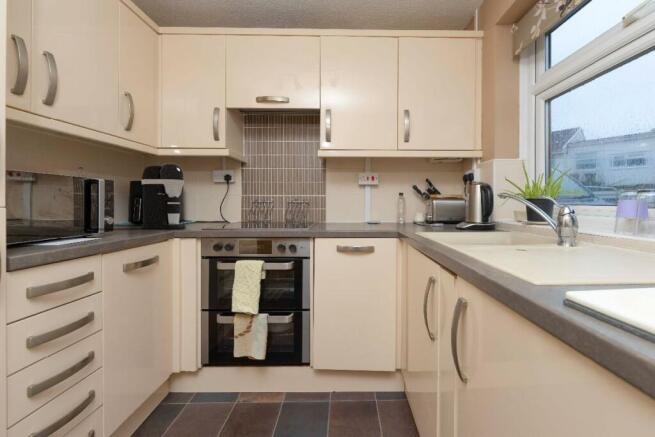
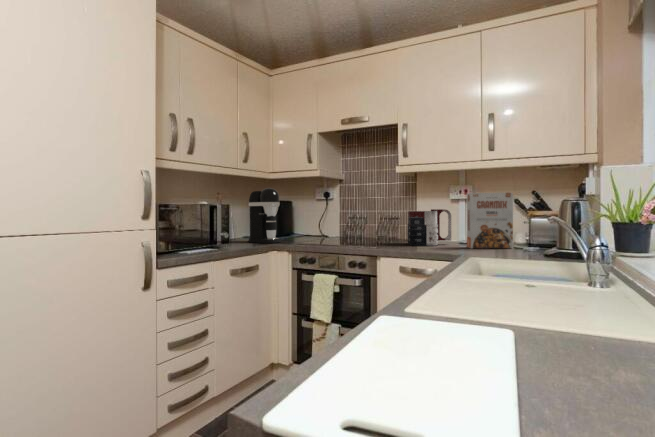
cereal box: none [382,178,419,229] -> present [467,193,513,248]
mug: none [325,193,365,228] -> present [407,209,451,246]

